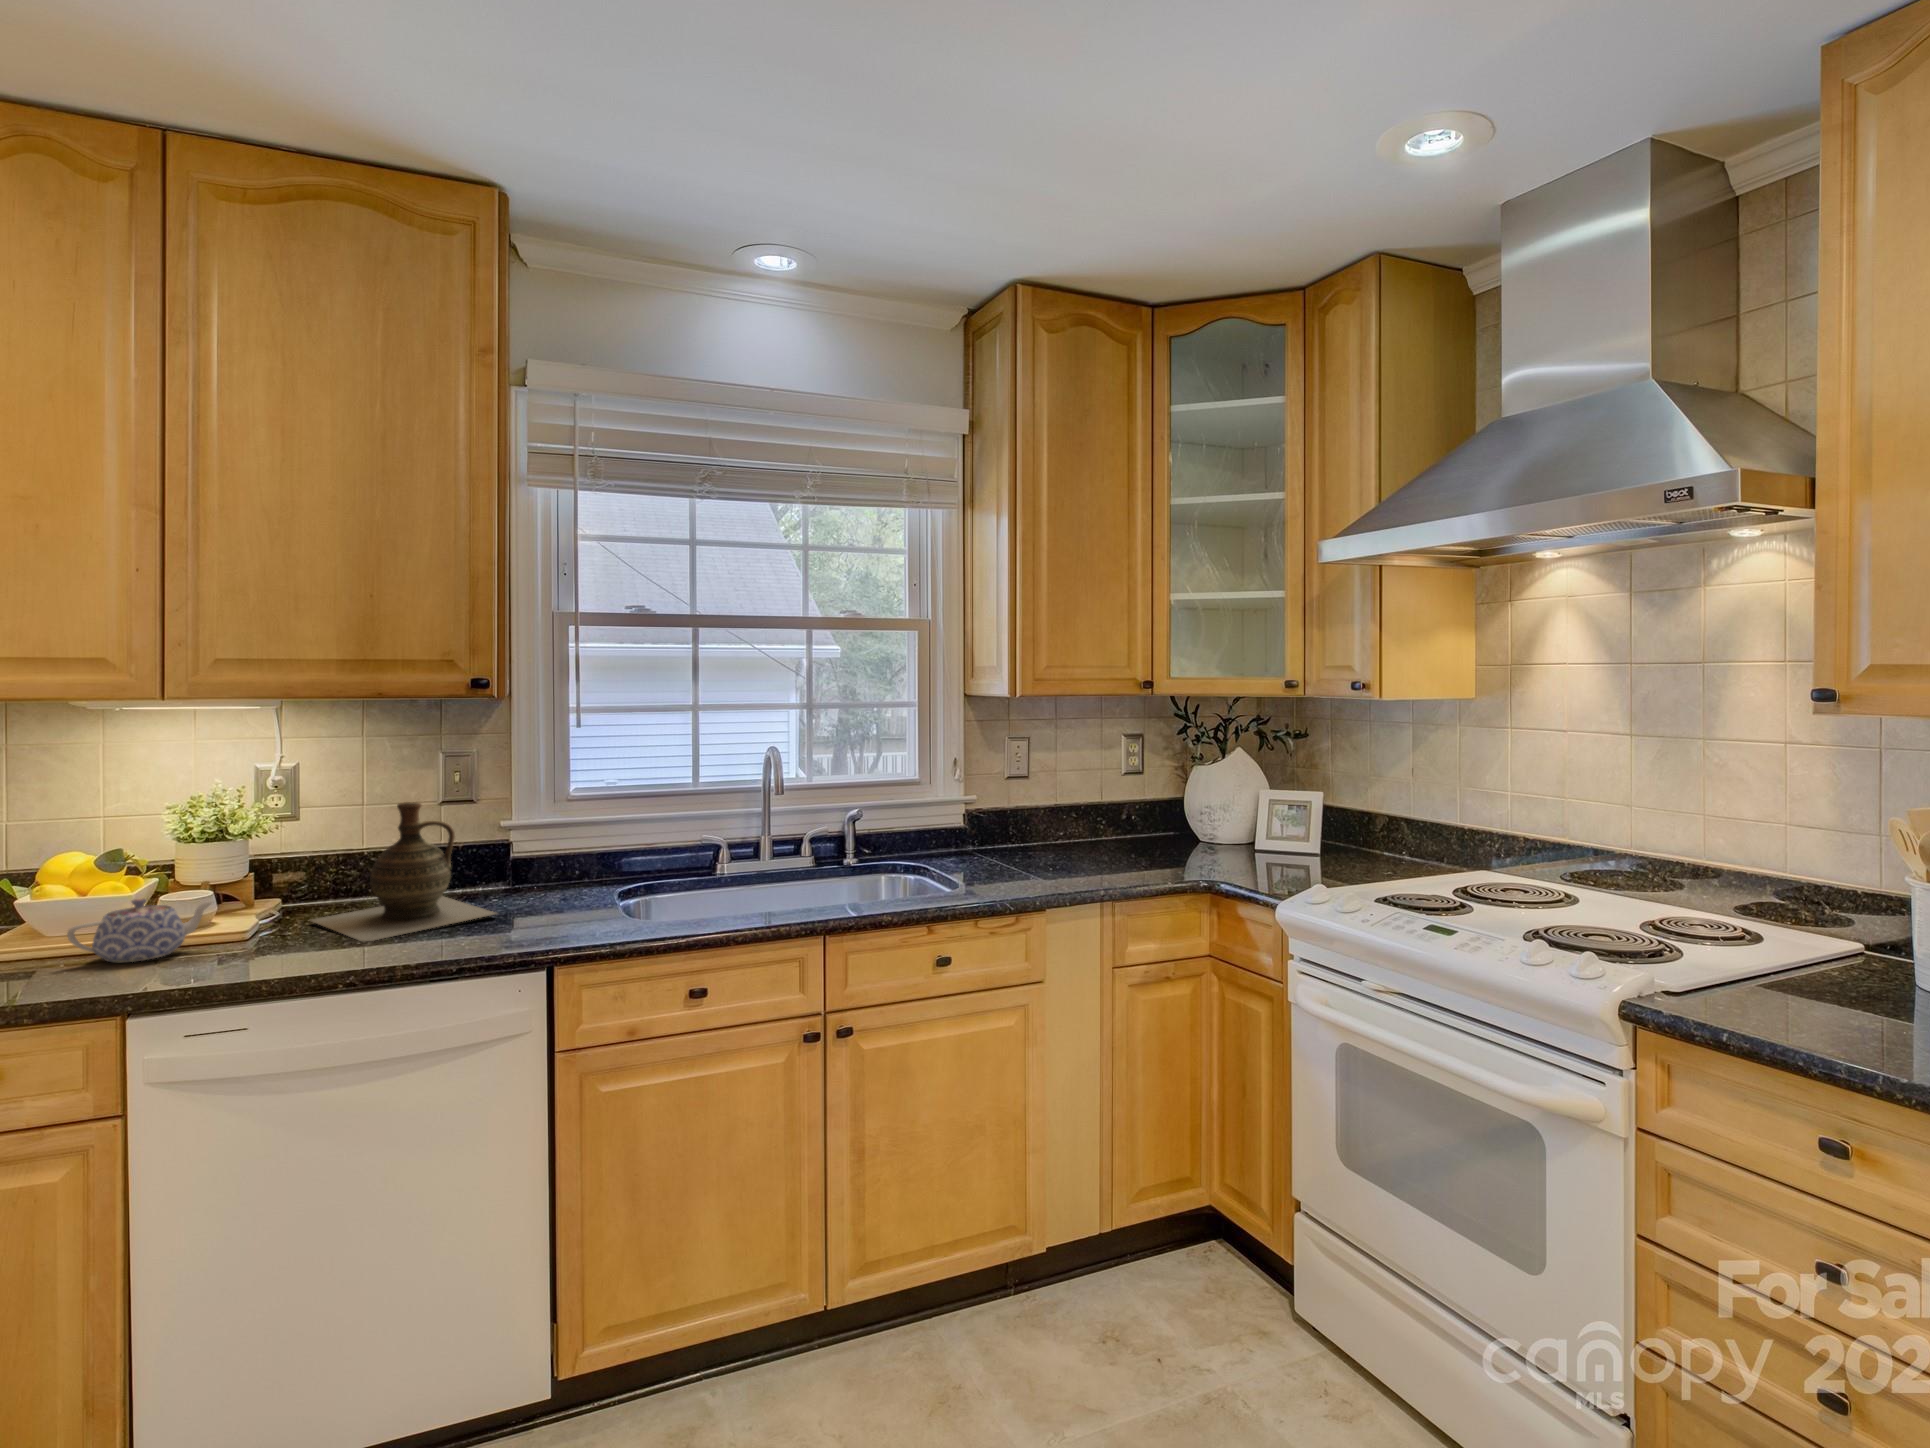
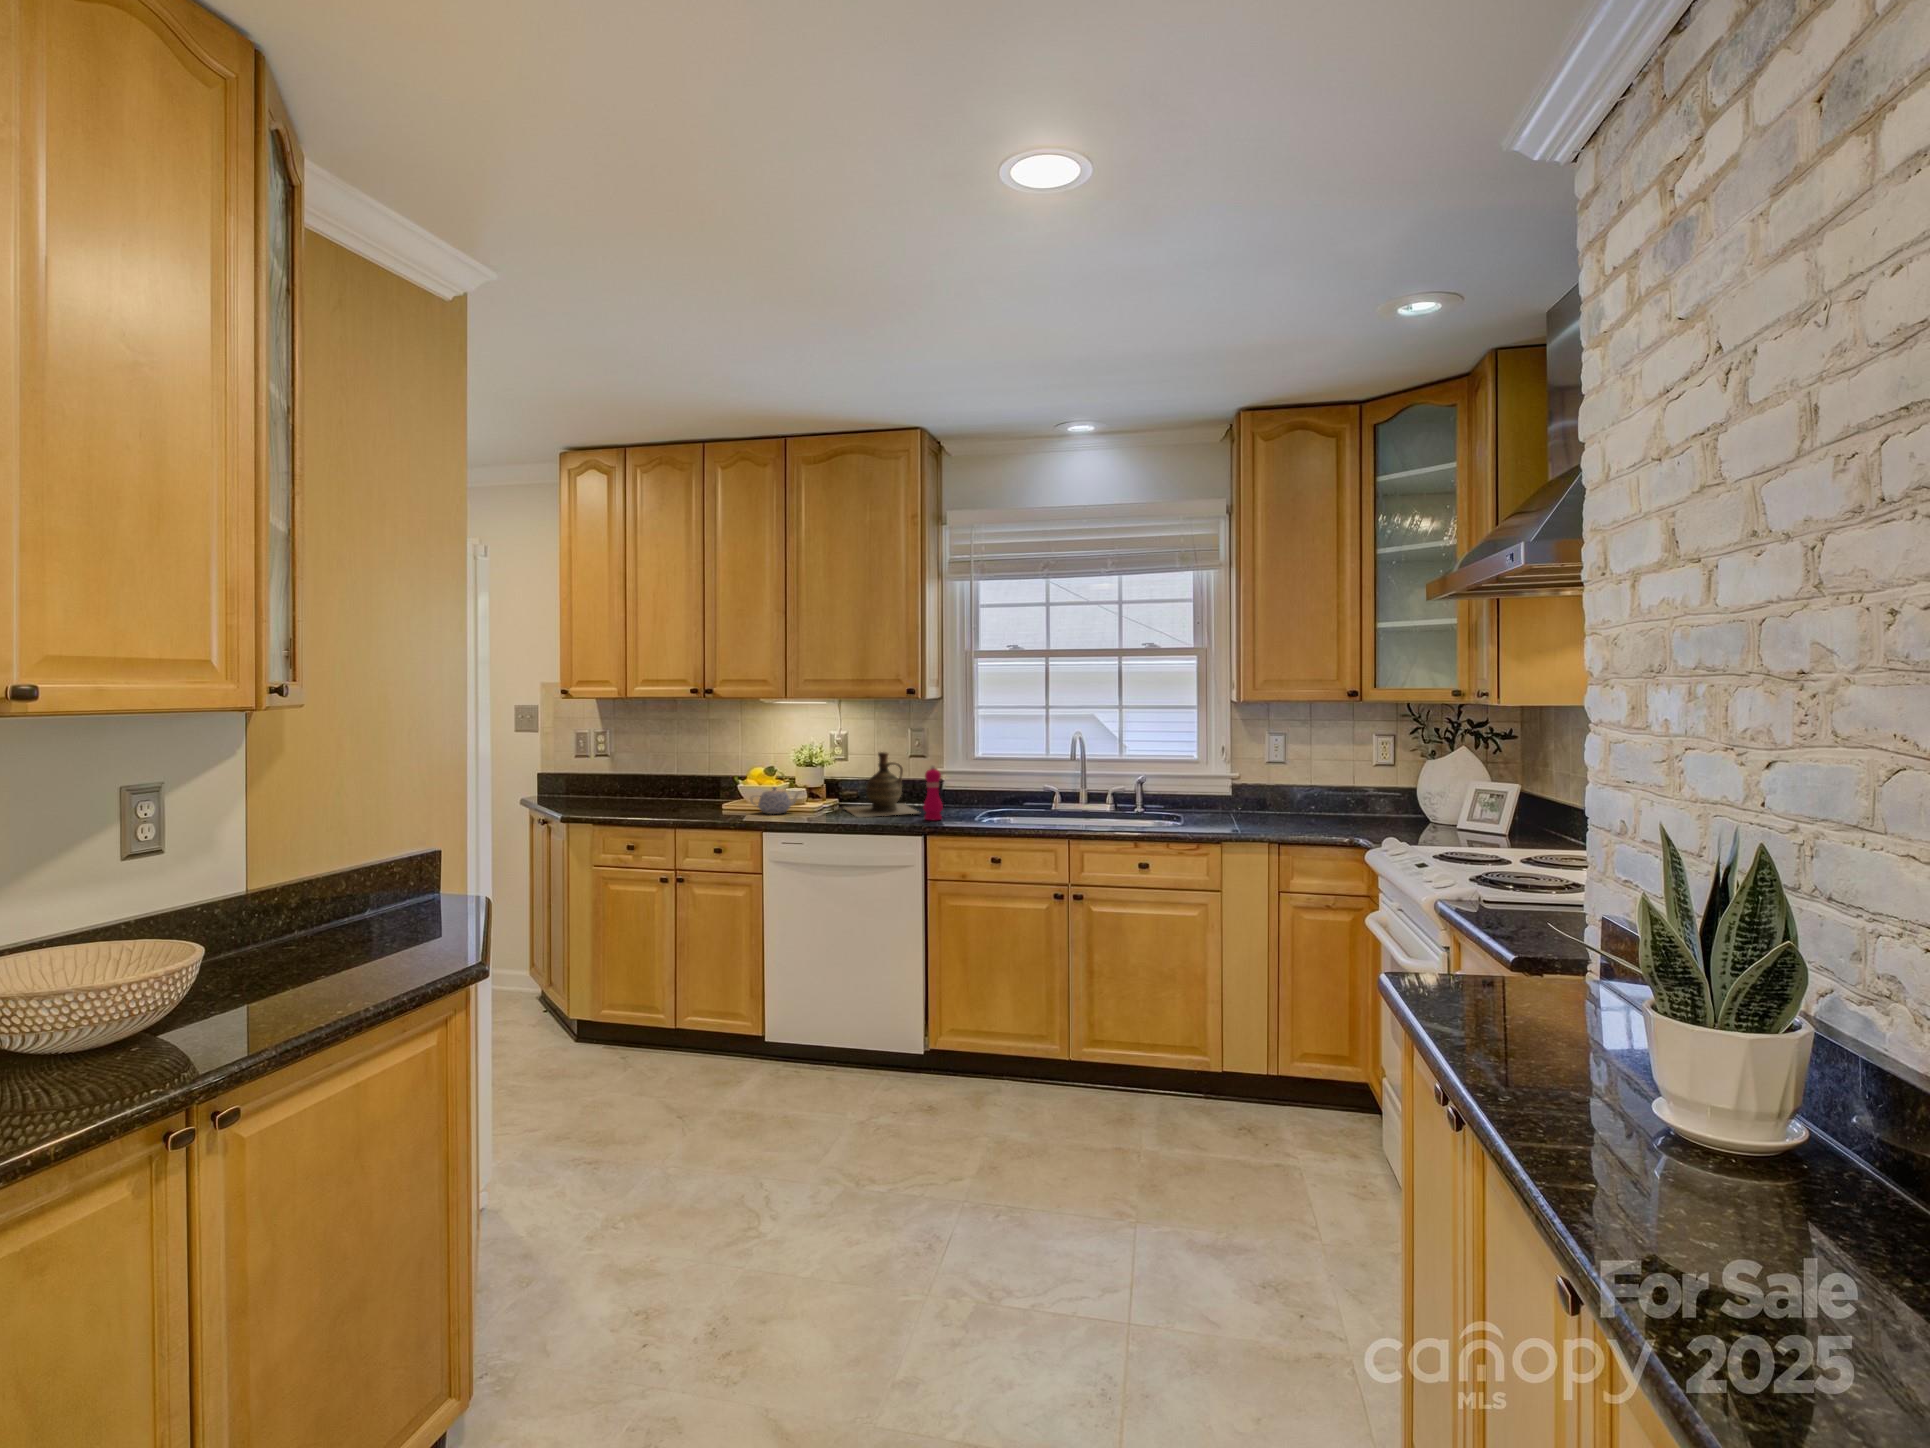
pepper mill: none [516,822,557,929] -> present [923,765,943,820]

